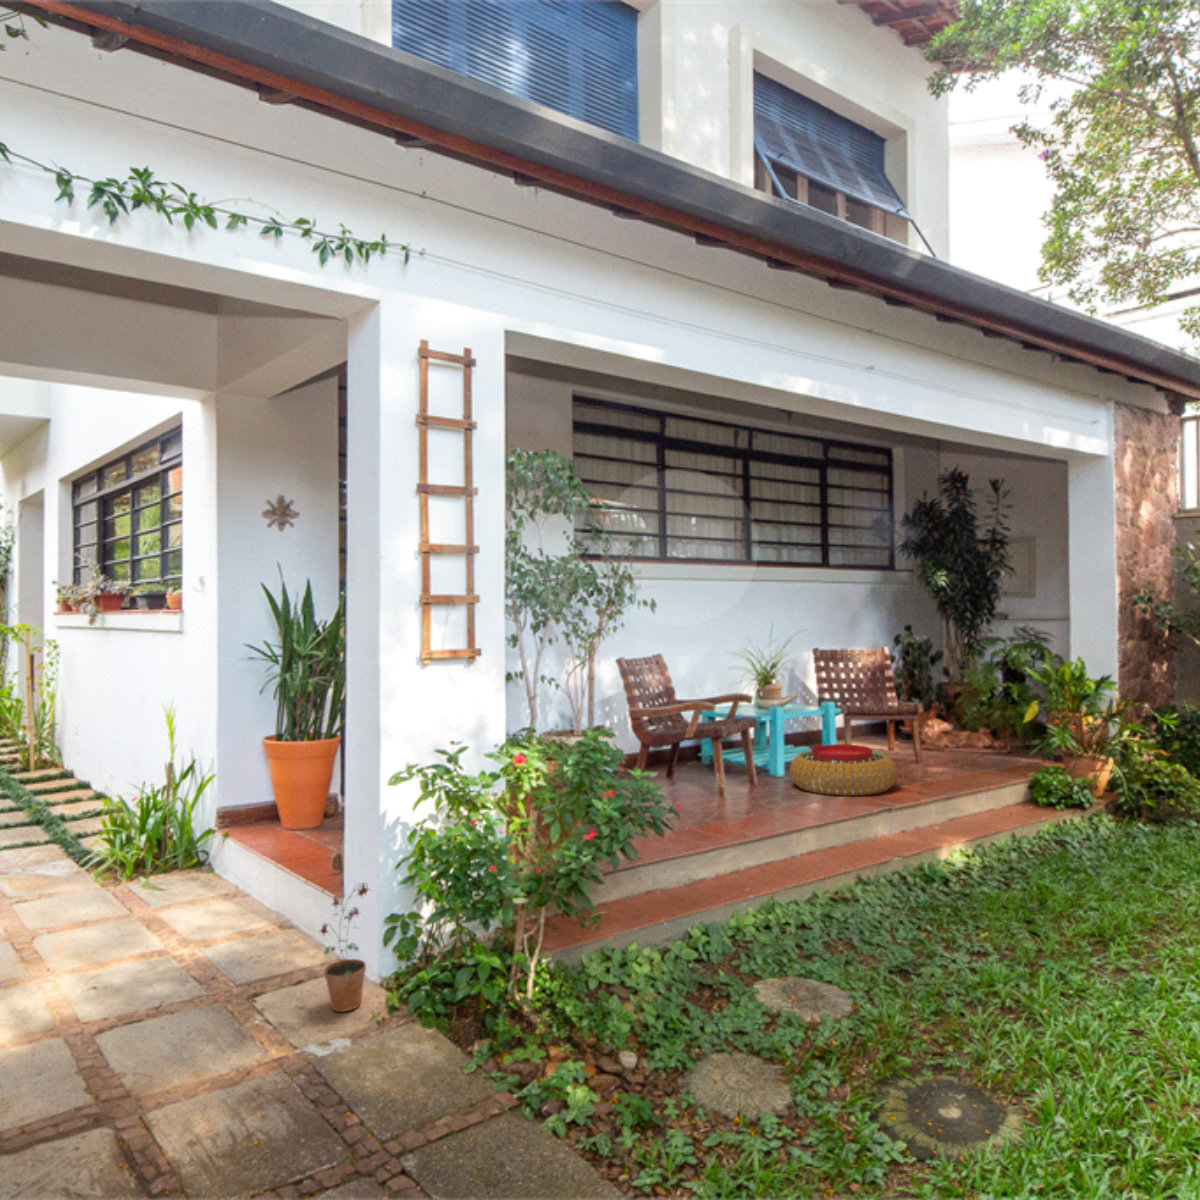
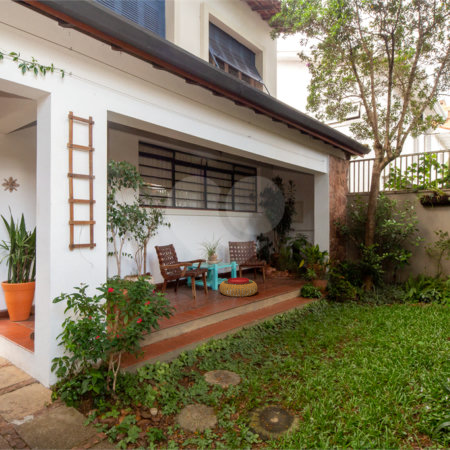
potted plant: present [320,883,369,1012] -> none [15,346,42,404]

